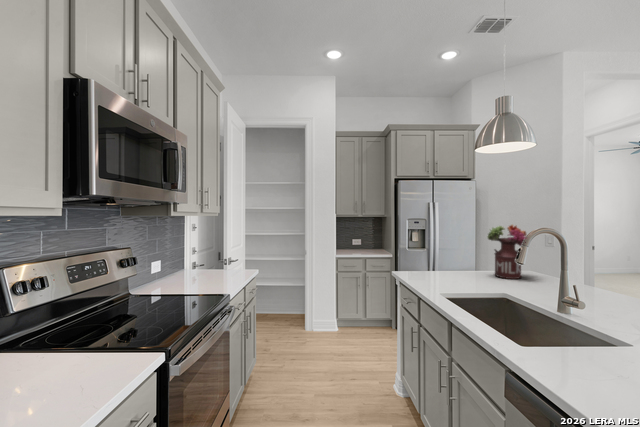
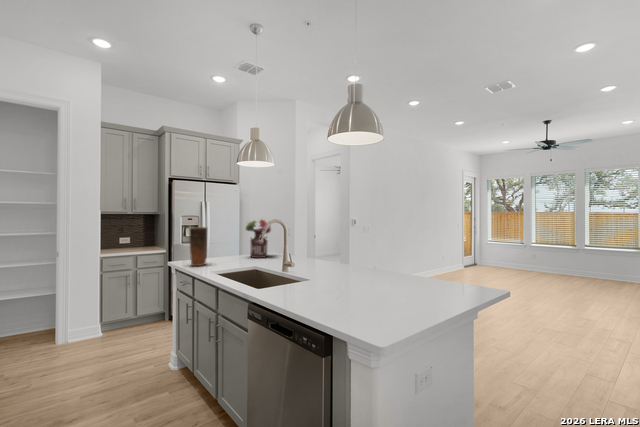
vase: none [414,234,436,283] -> present [190,227,207,266]

